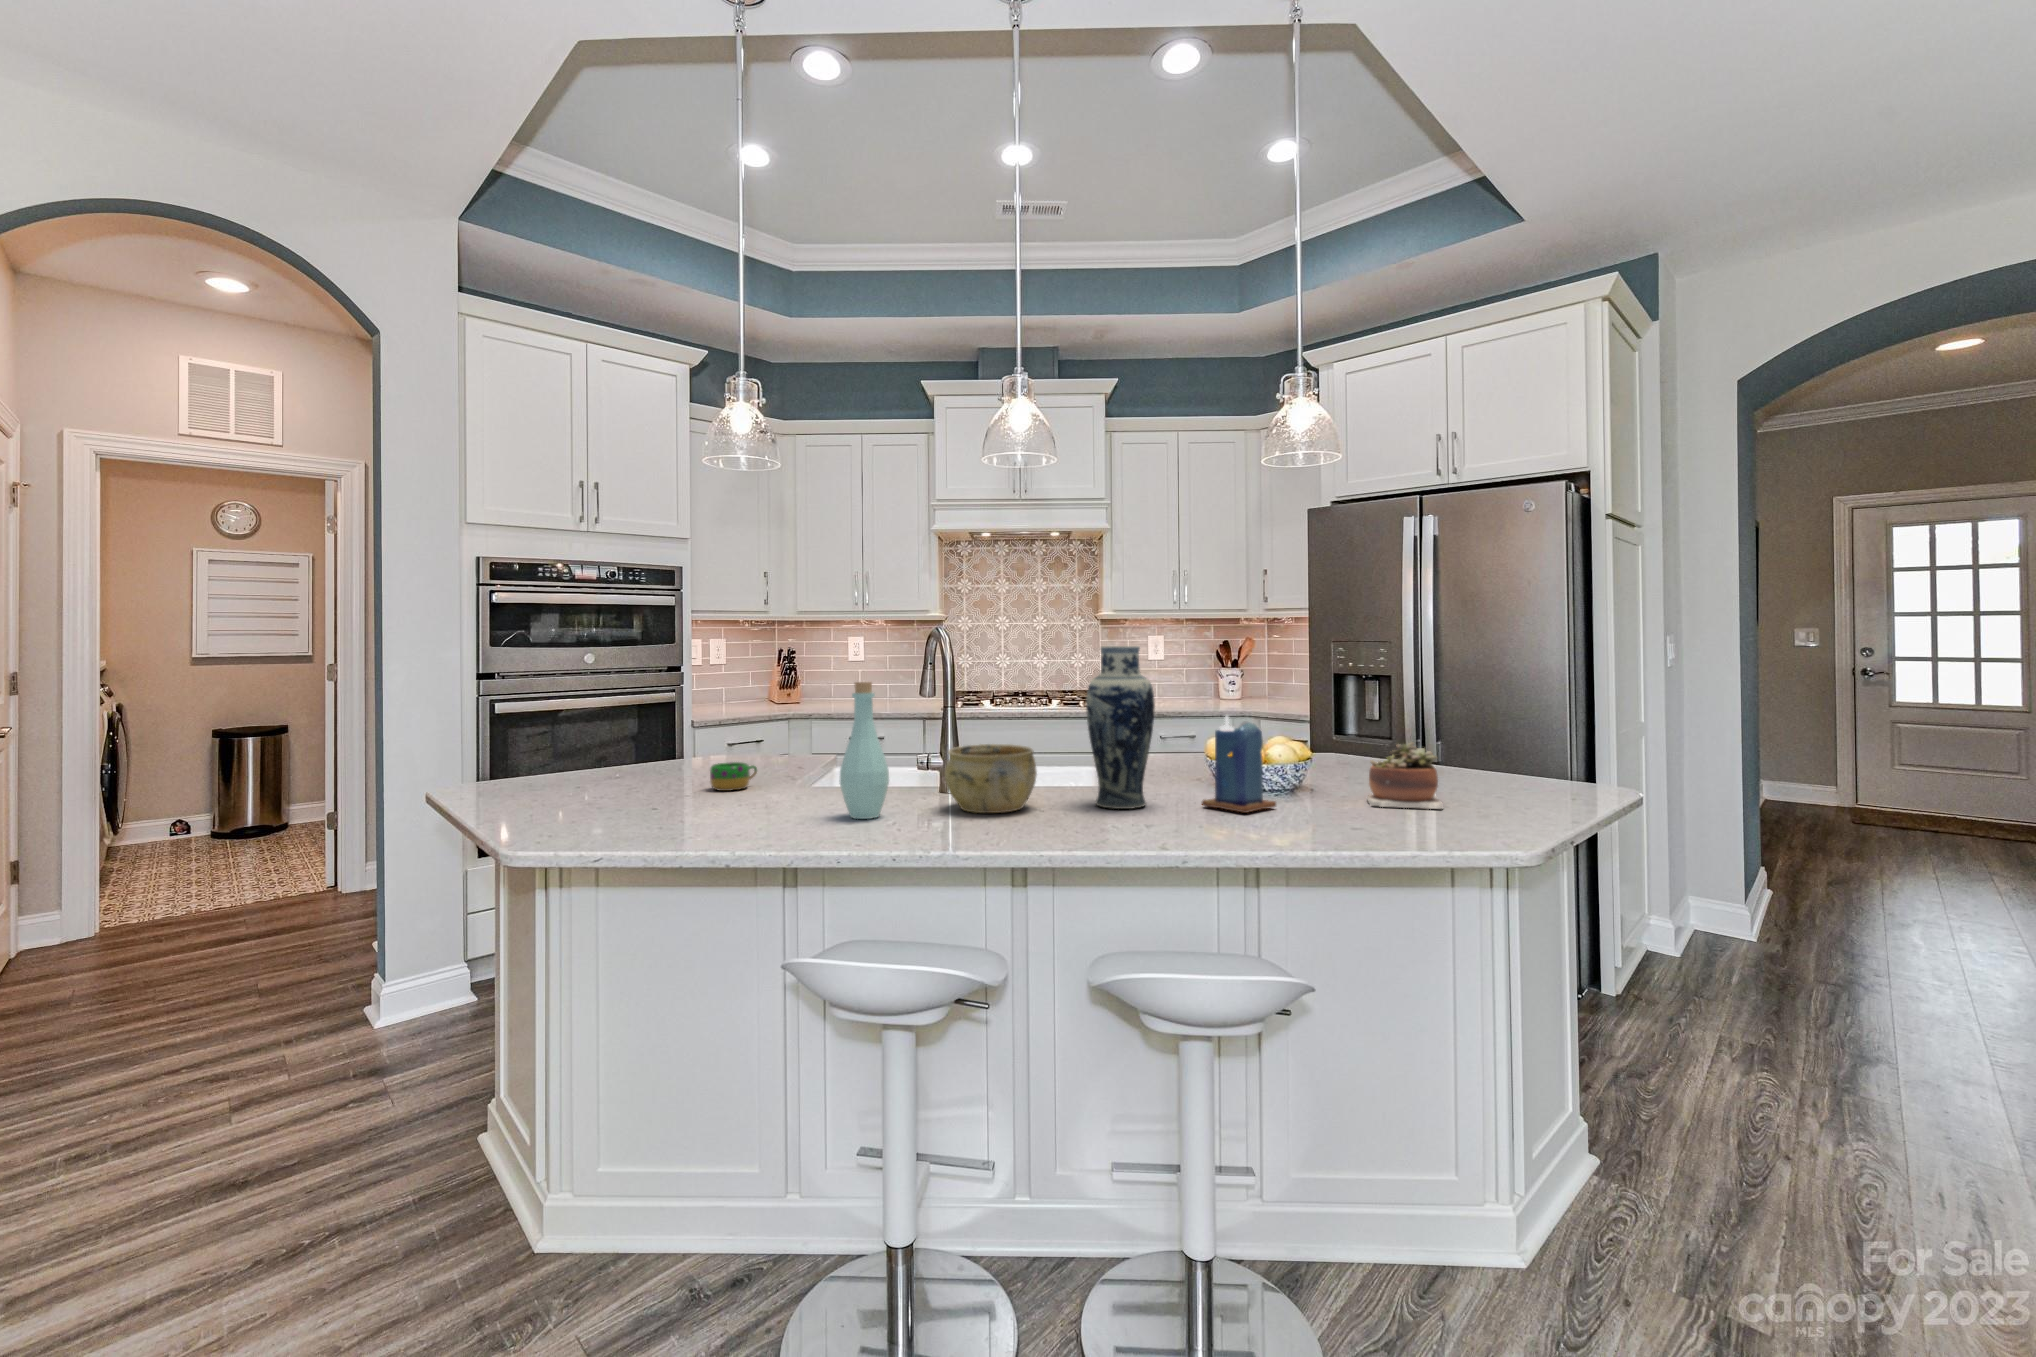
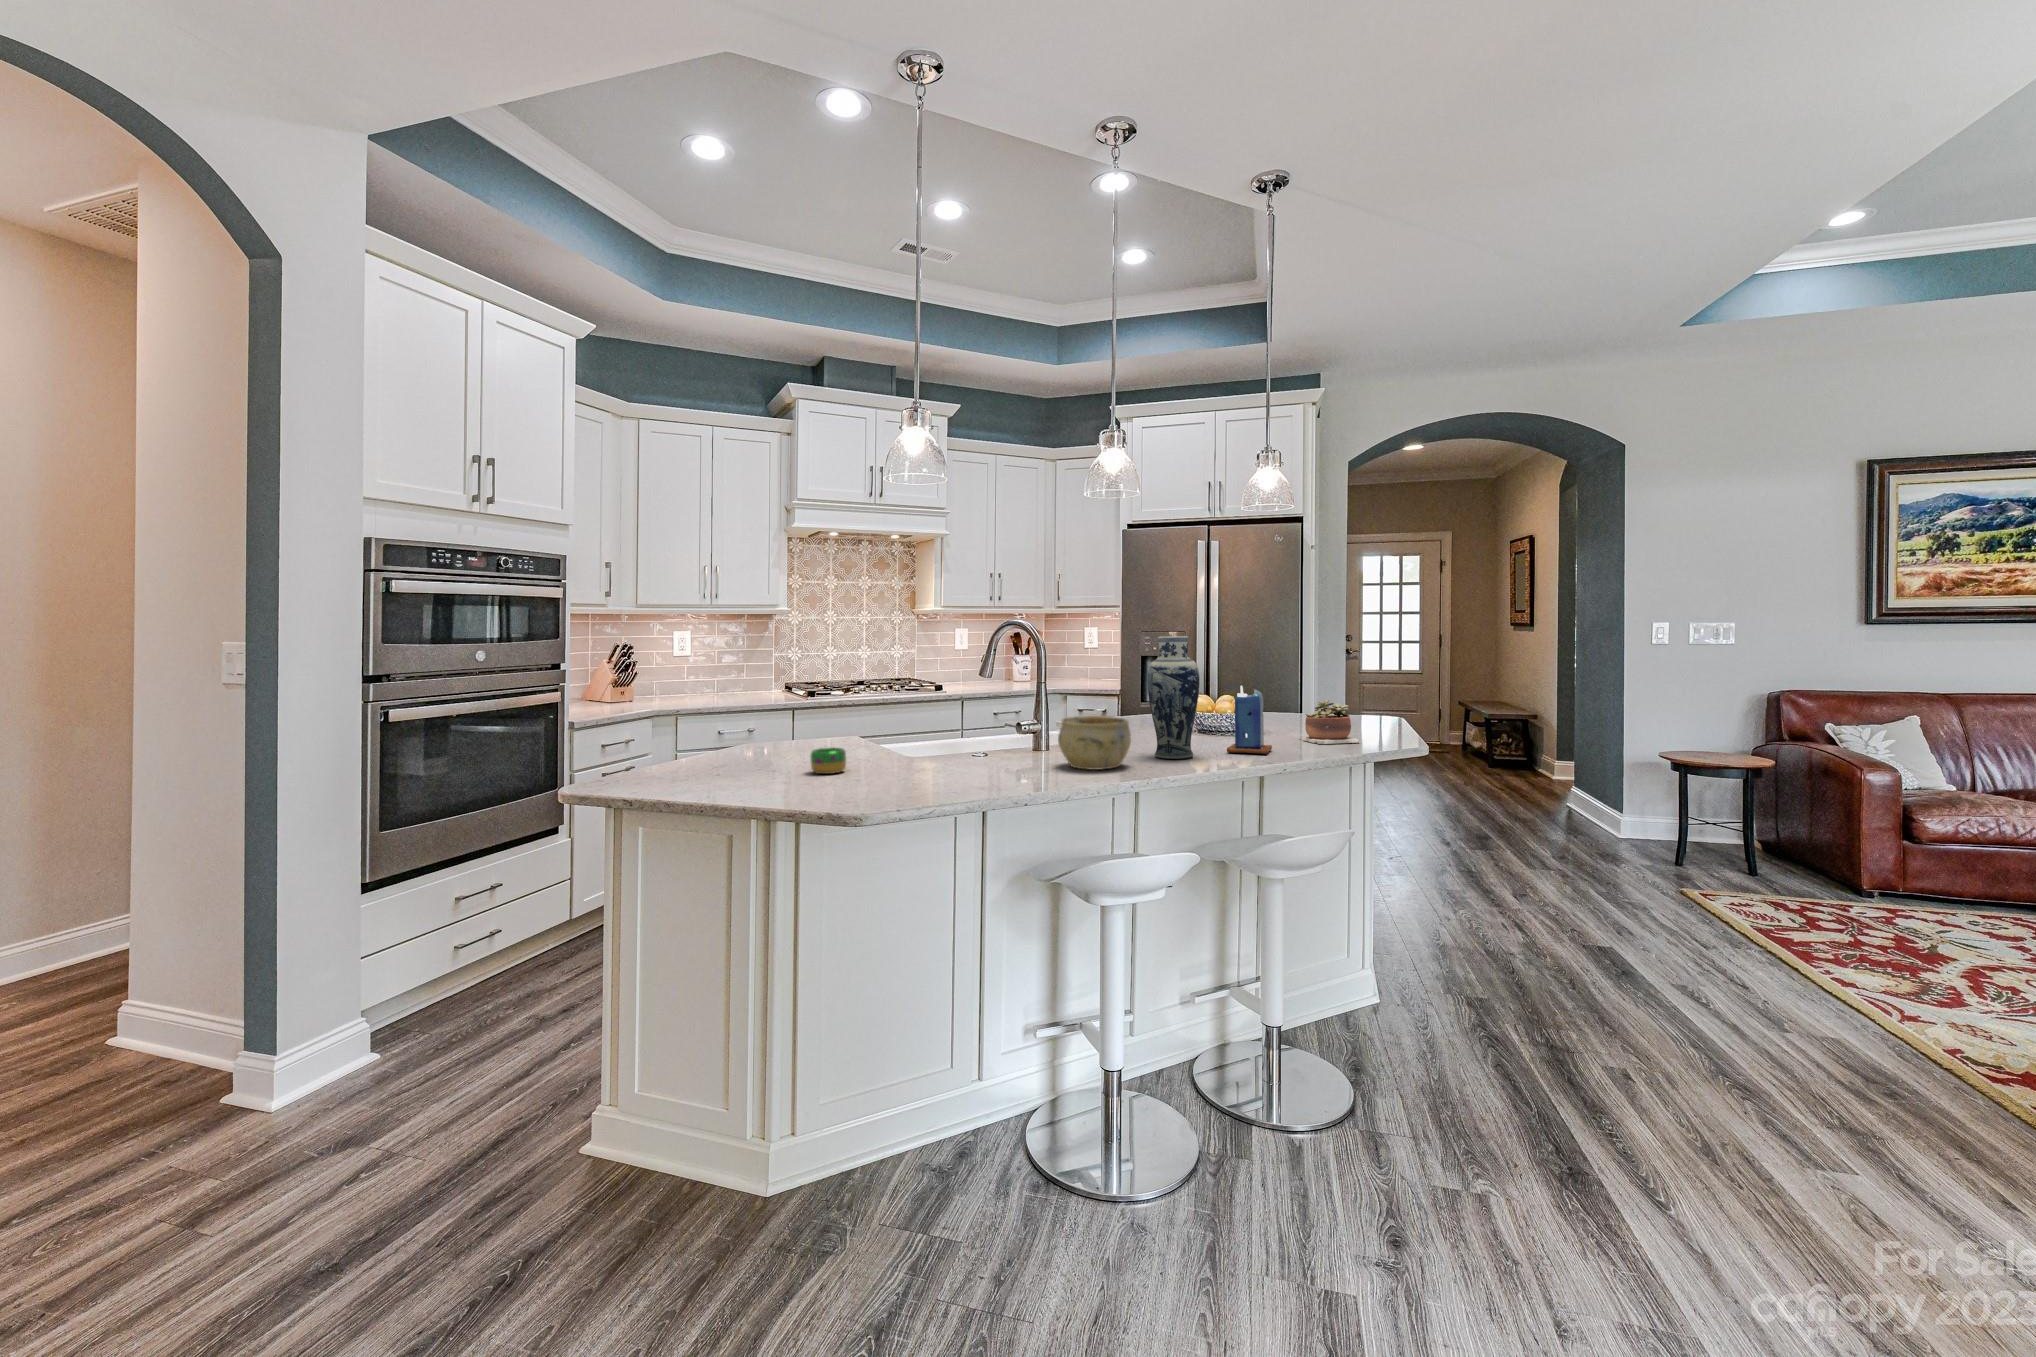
bottle: present [840,682,889,819] -> none [1003,668,1044,781]

